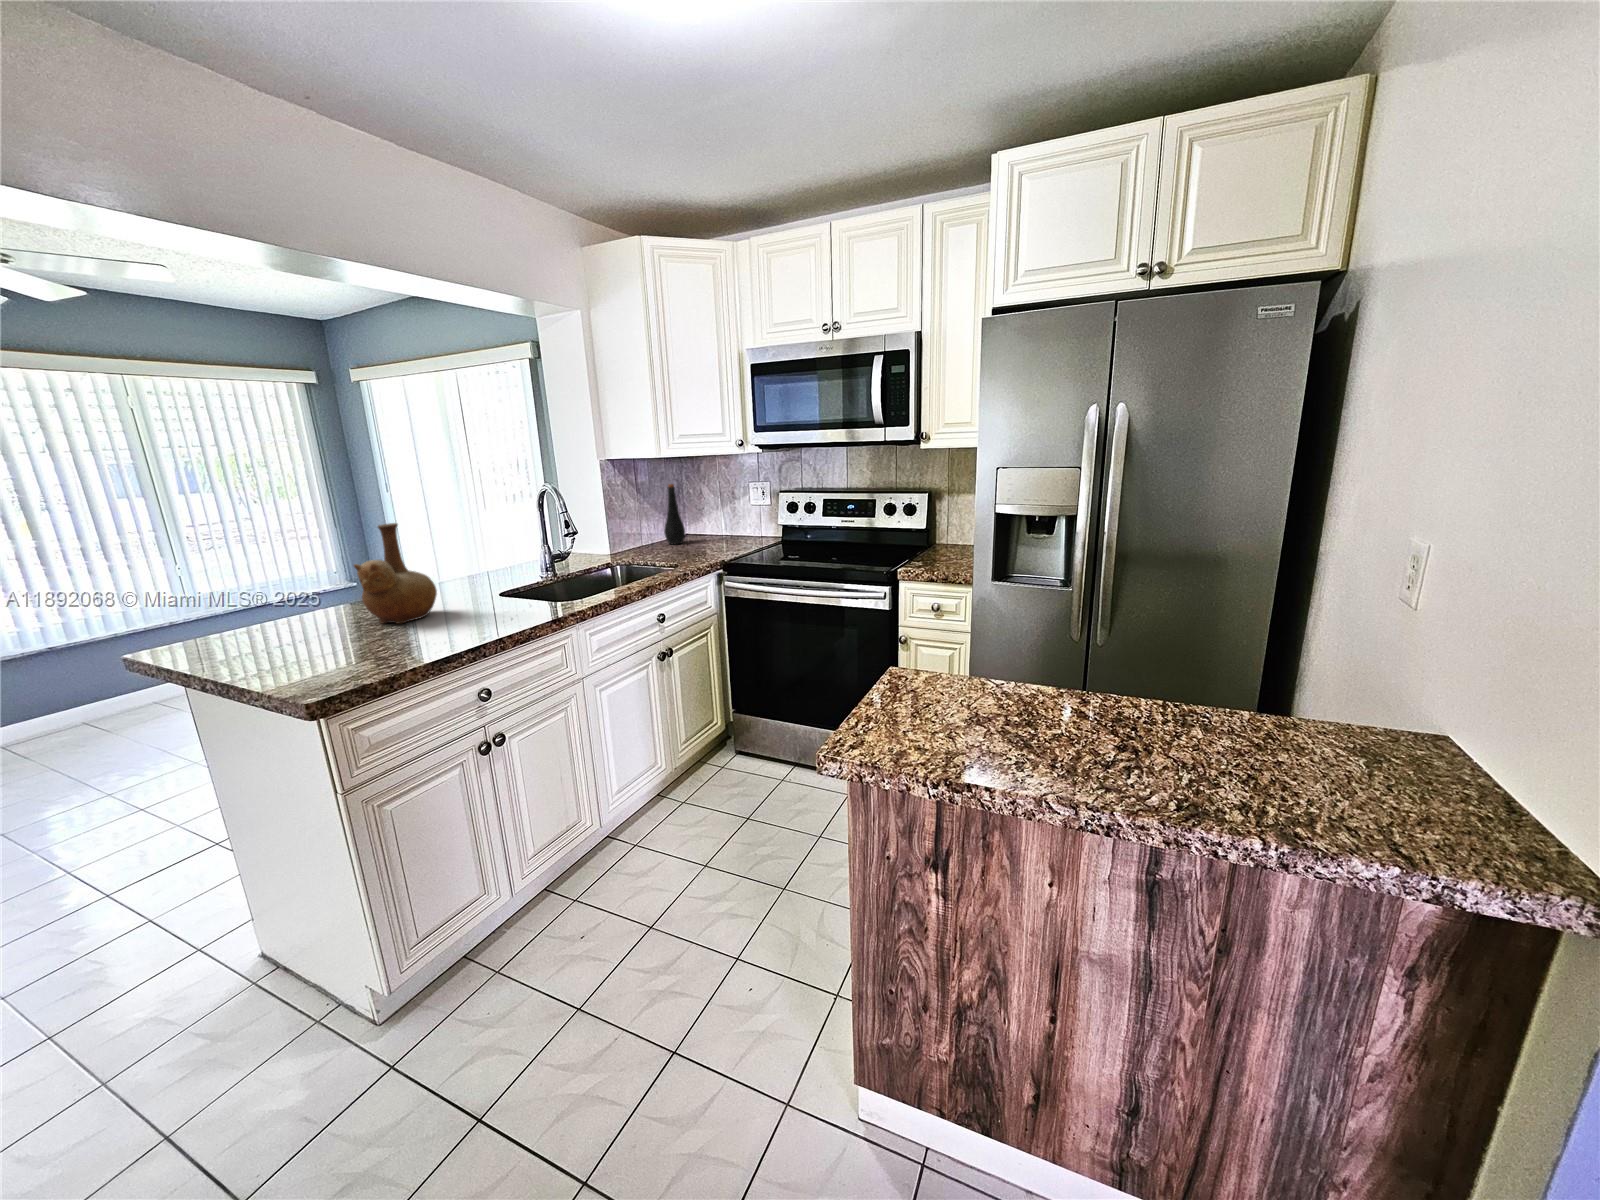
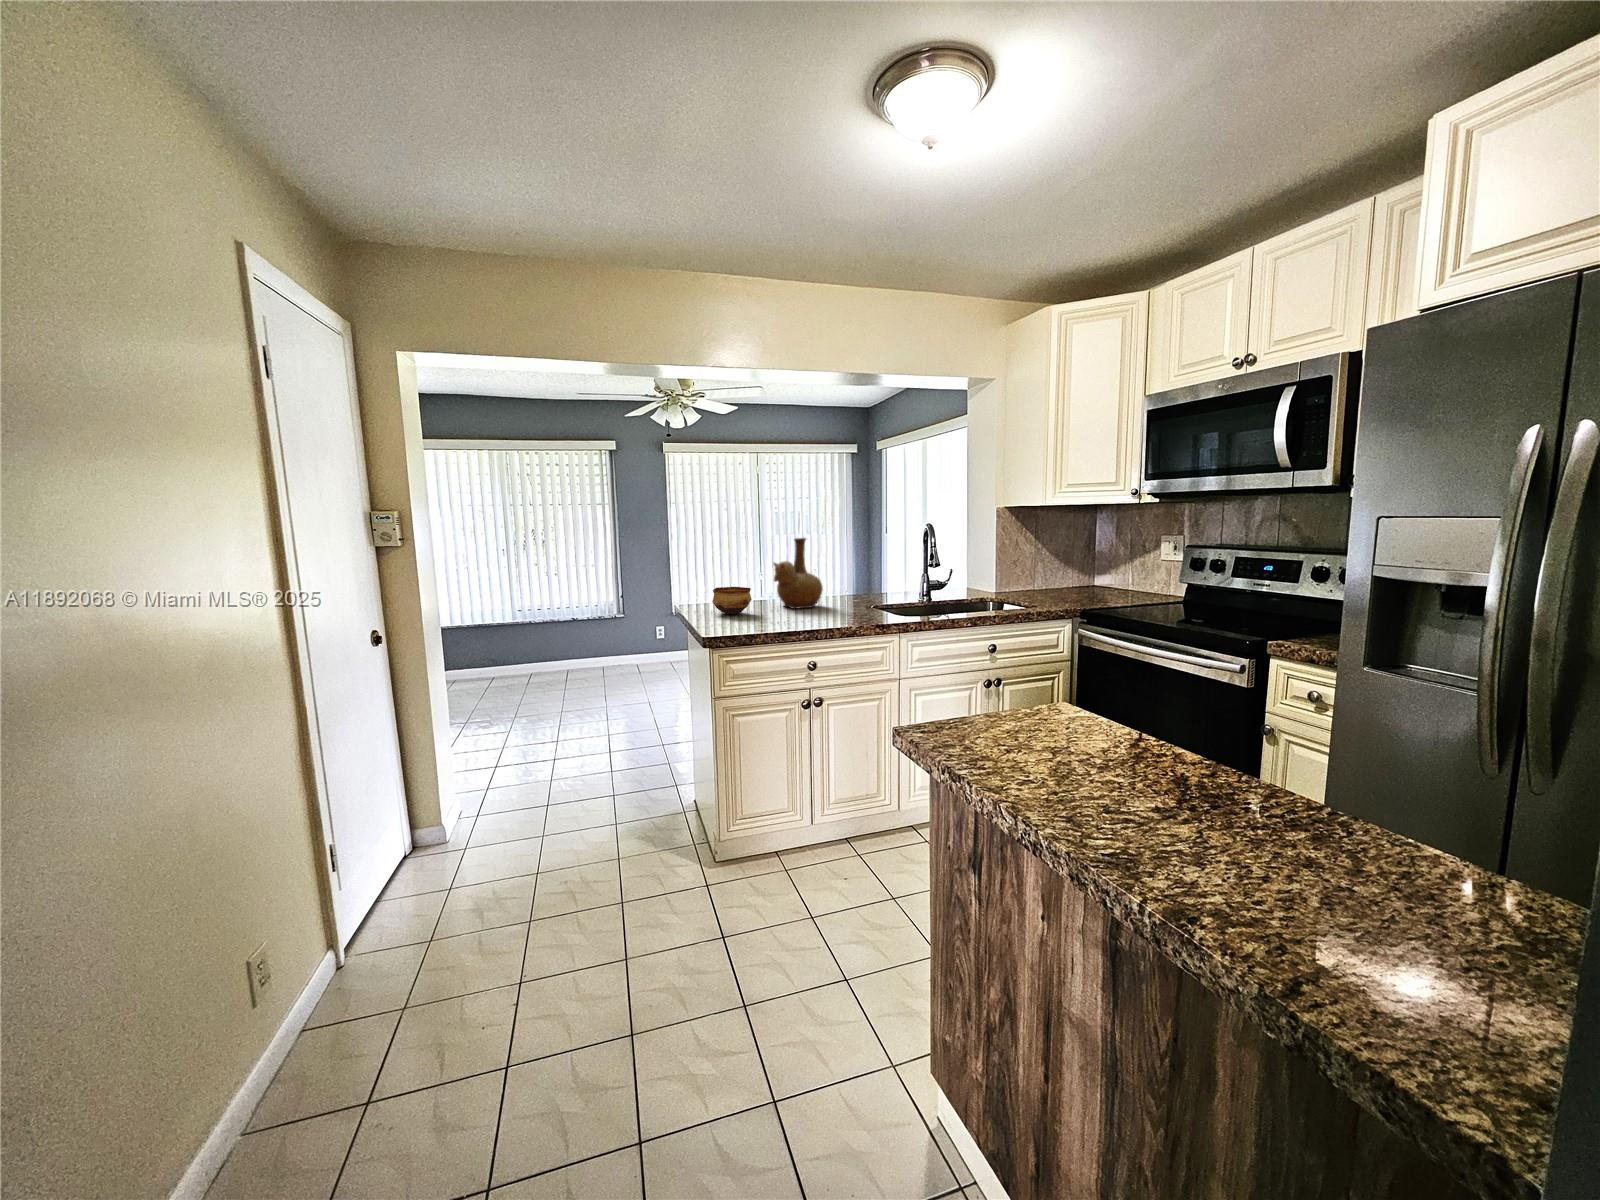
bottle: present [664,484,685,544] -> none [1058,529,1081,590]
bowl: none [270,608,346,656] -> present [712,587,752,615]

